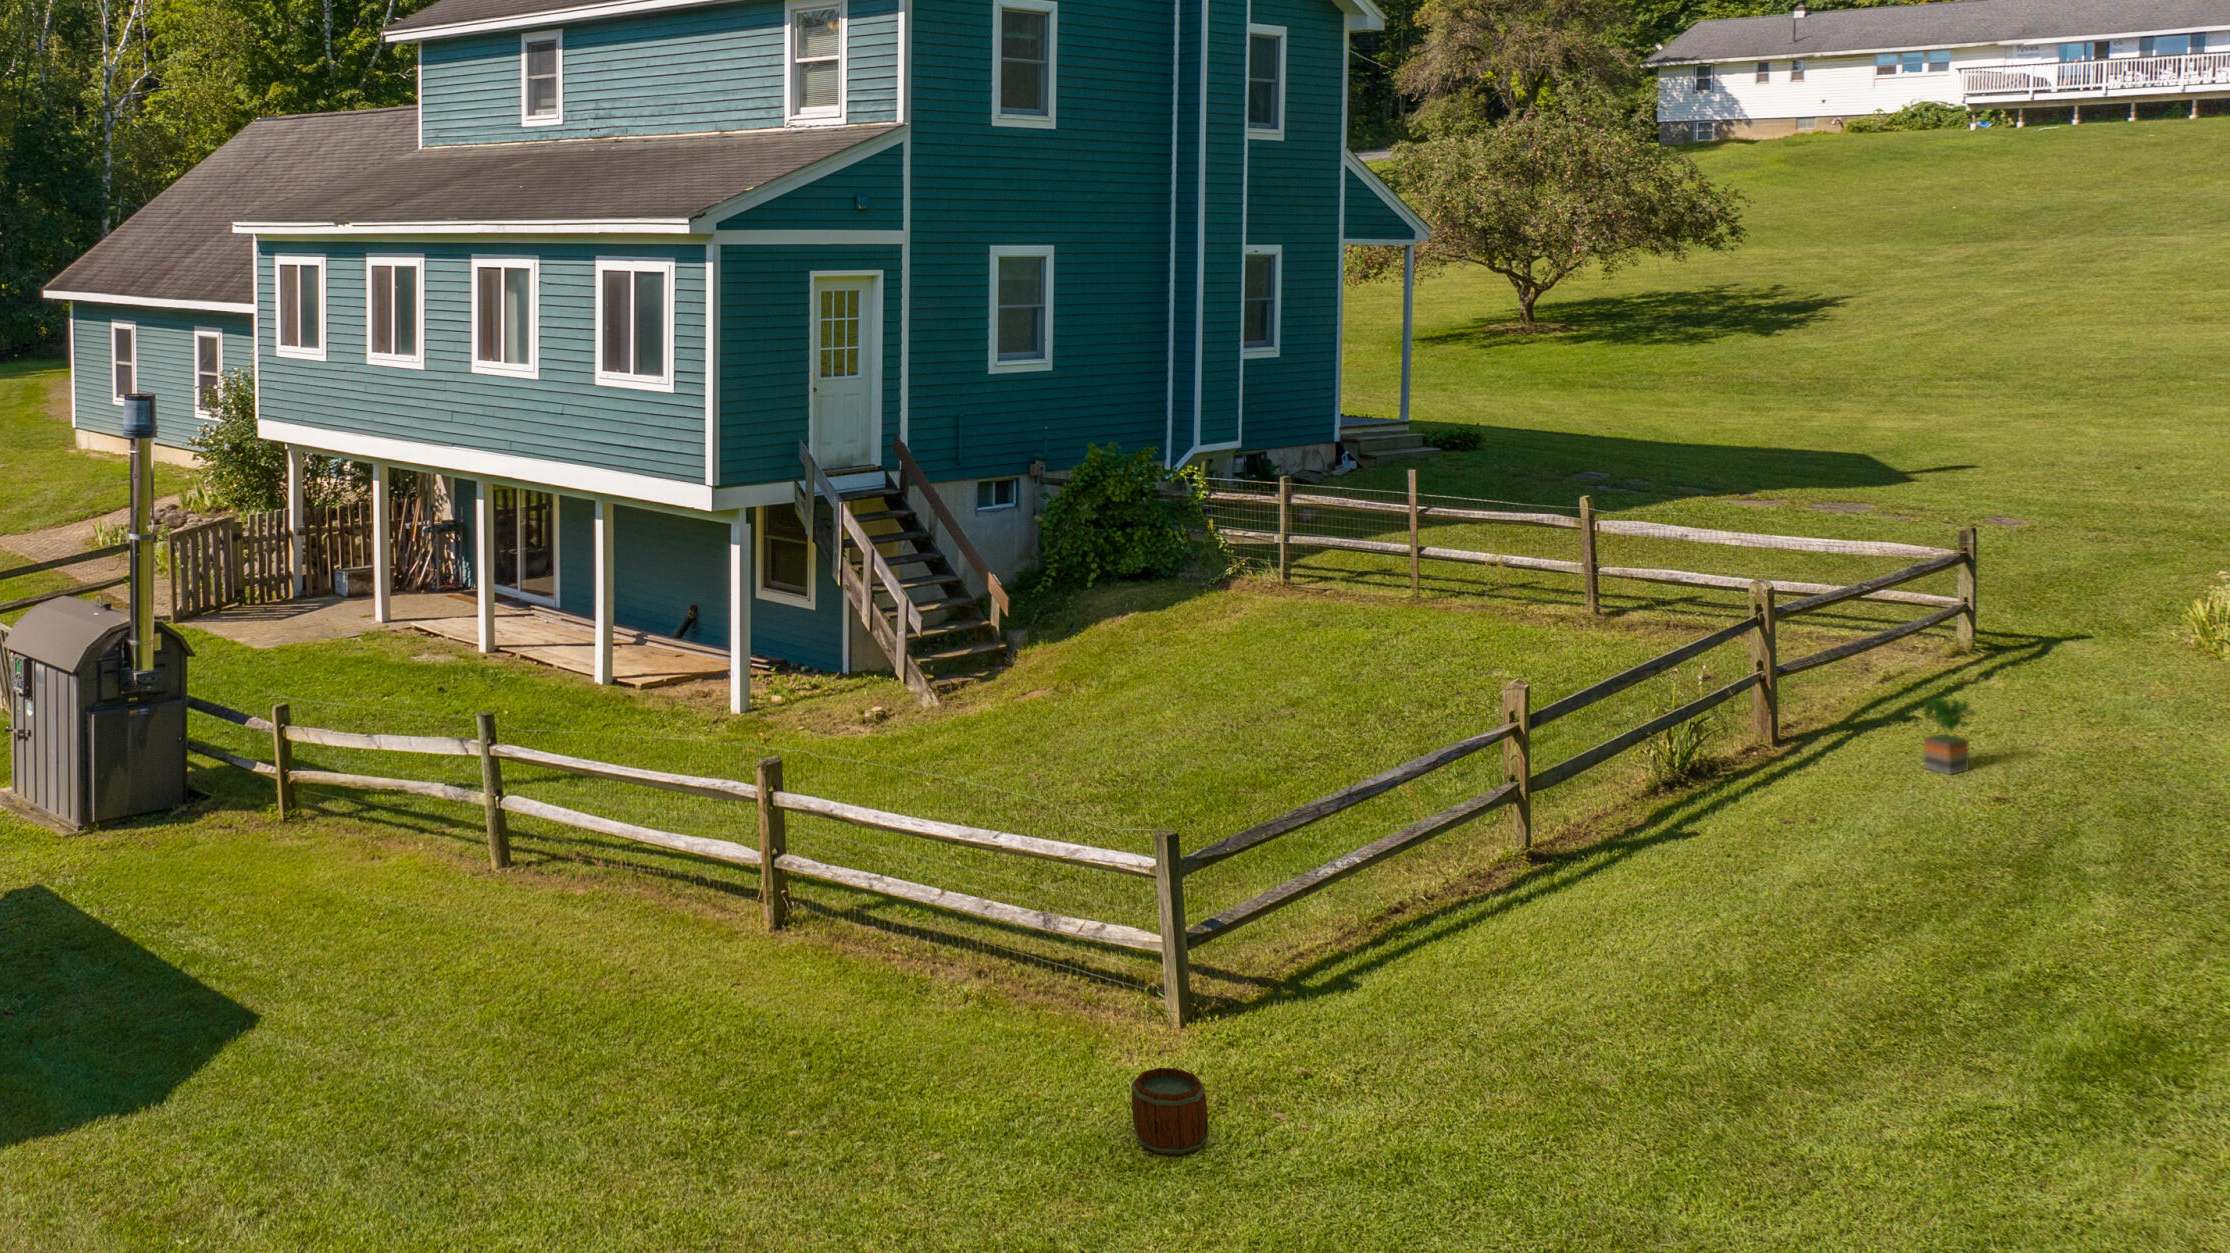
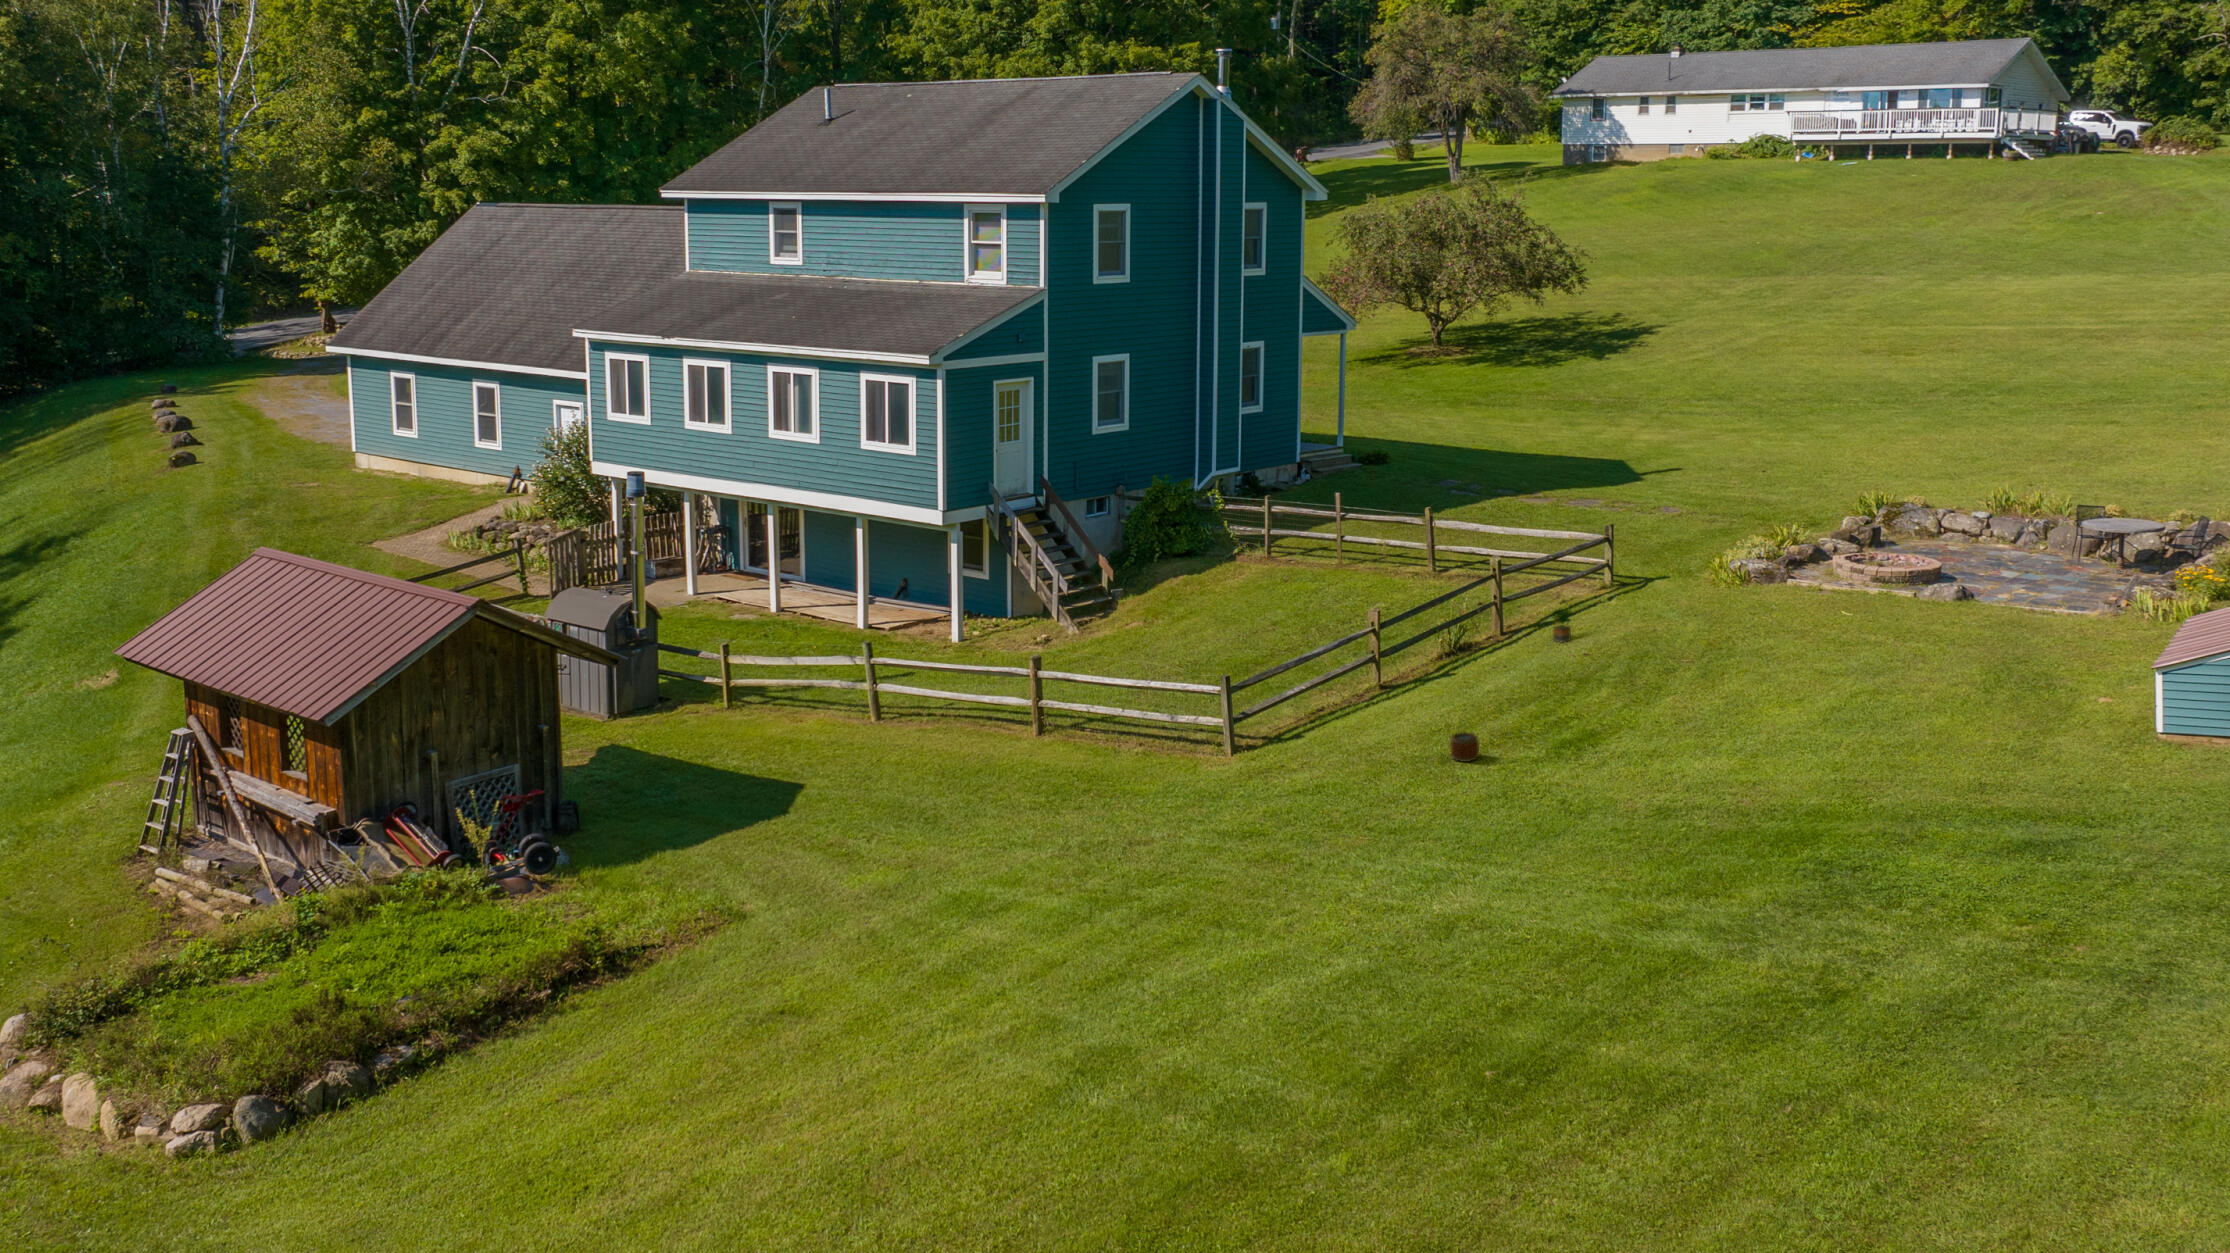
bucket: present [1131,1068,1209,1155] -> present [1450,732,1479,762]

